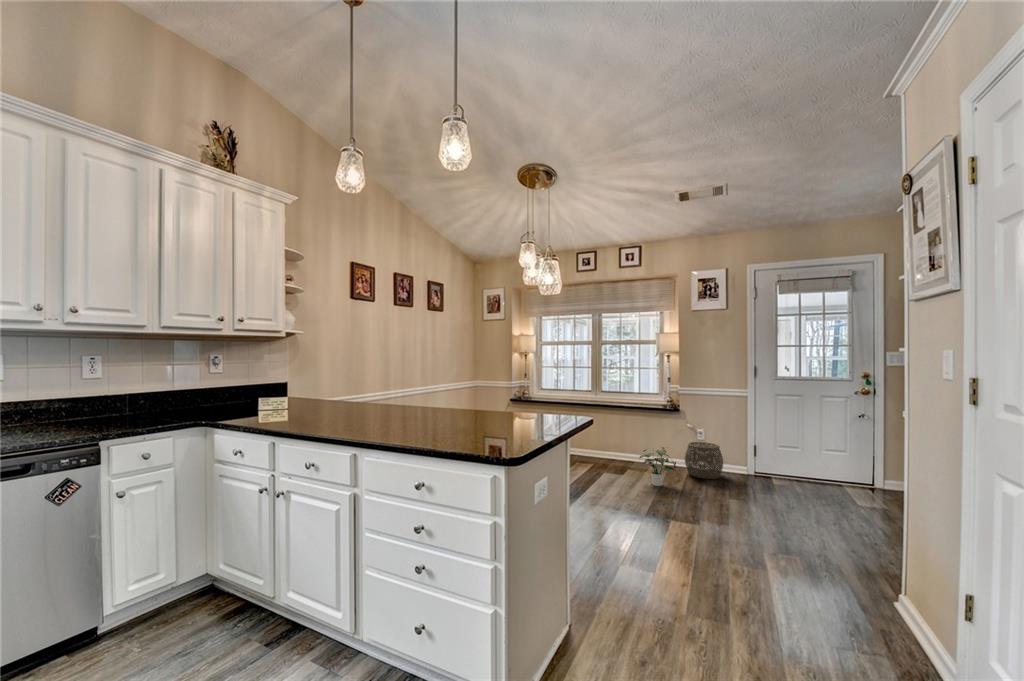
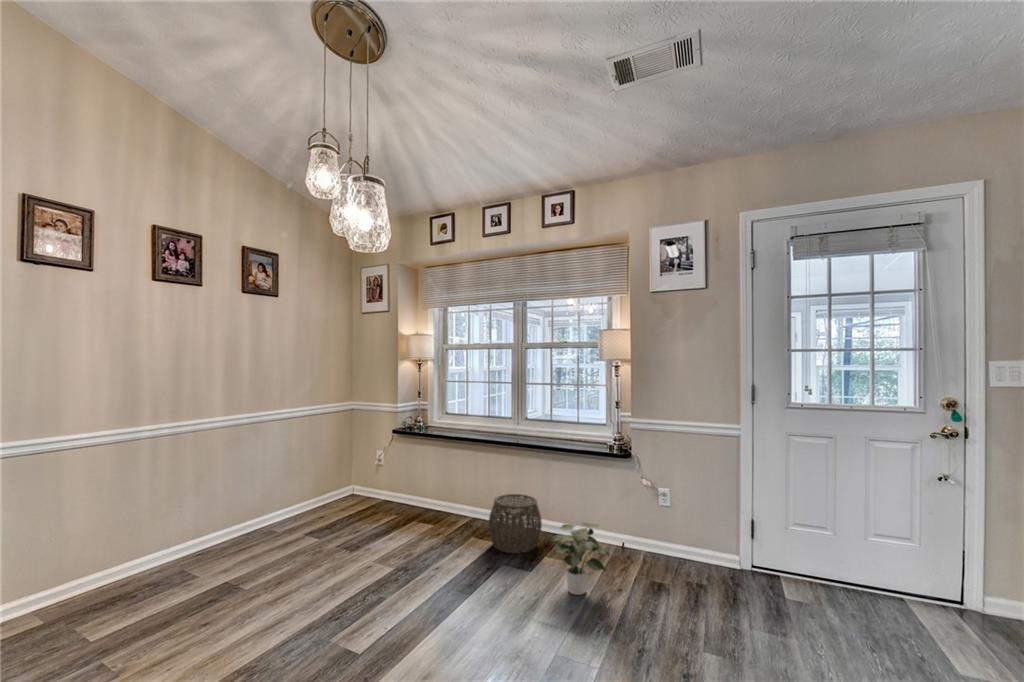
woven basket: present [685,442,723,479] -> present [489,494,542,553]

